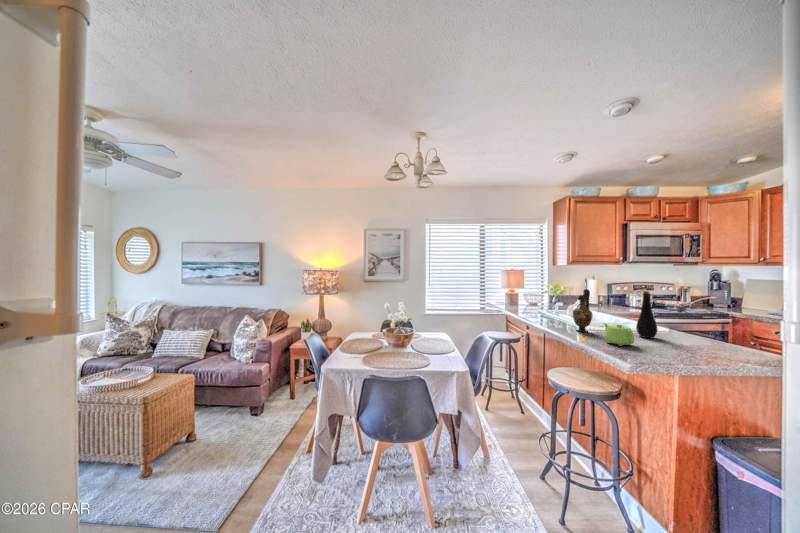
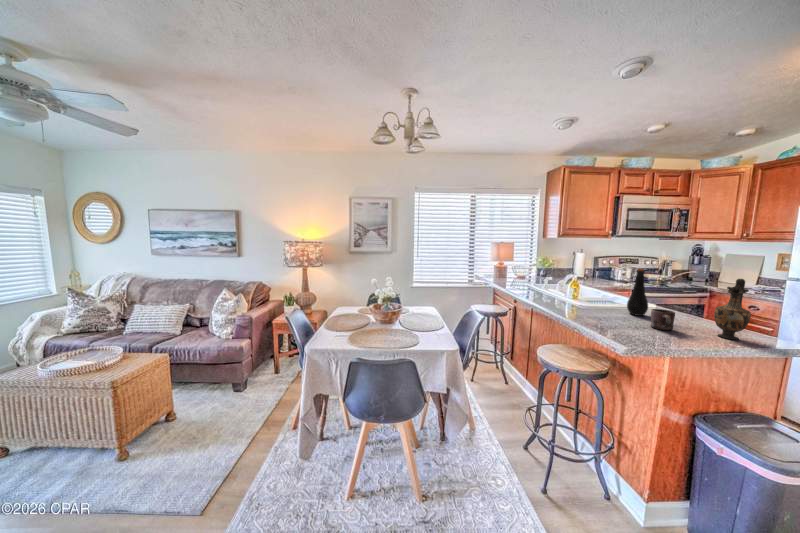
vase: present [573,289,592,332] -> present [714,279,751,340]
teapot: present [603,323,634,346] -> none [596,301,628,325]
mug: none [657,330,681,351] -> present [651,309,675,330]

